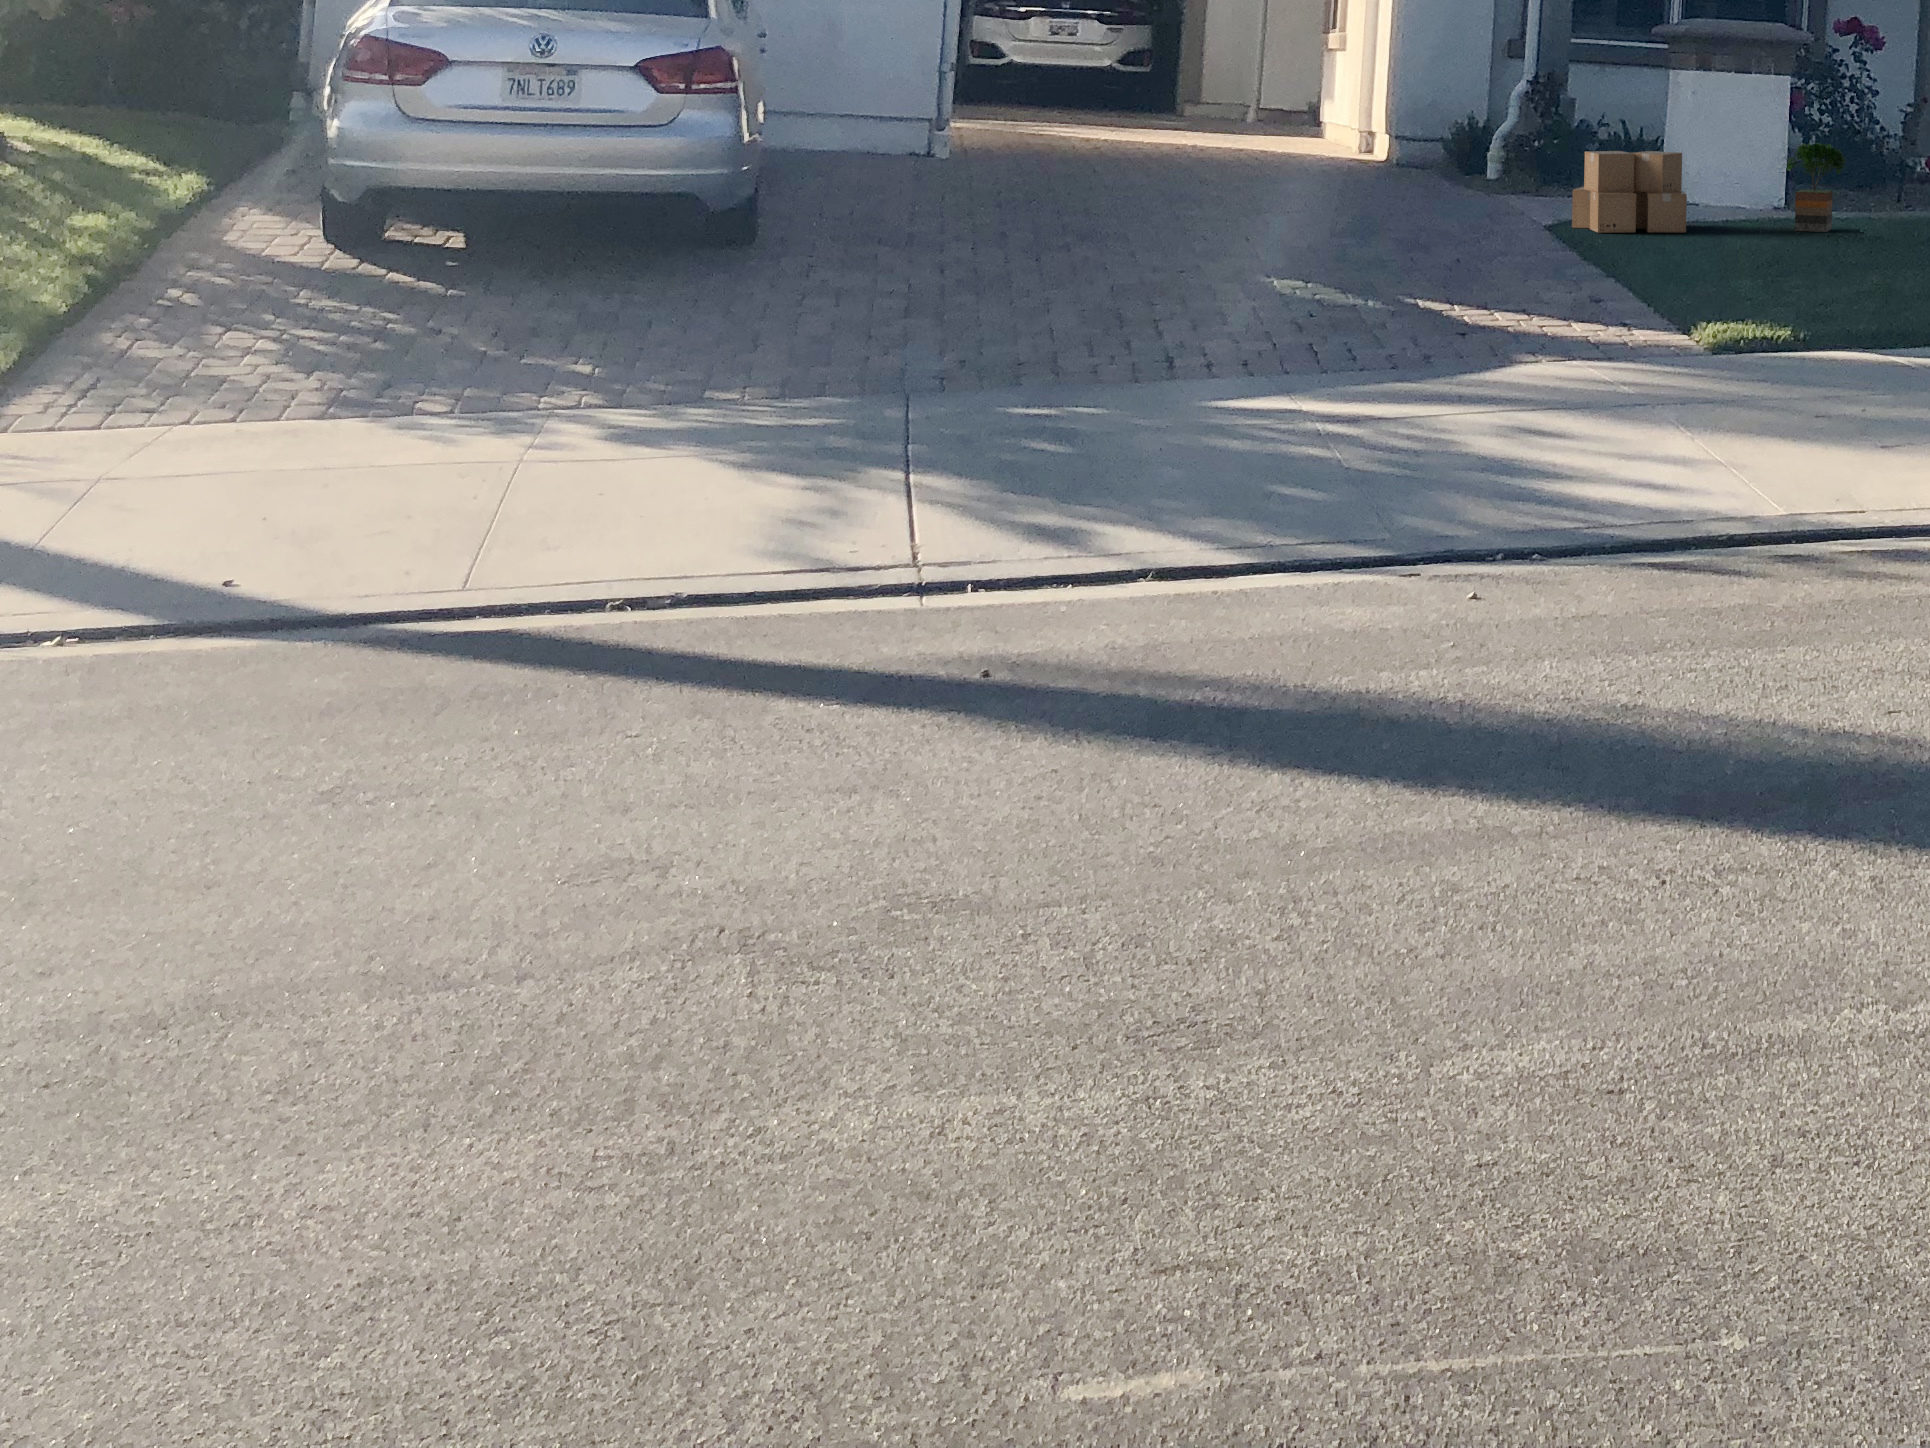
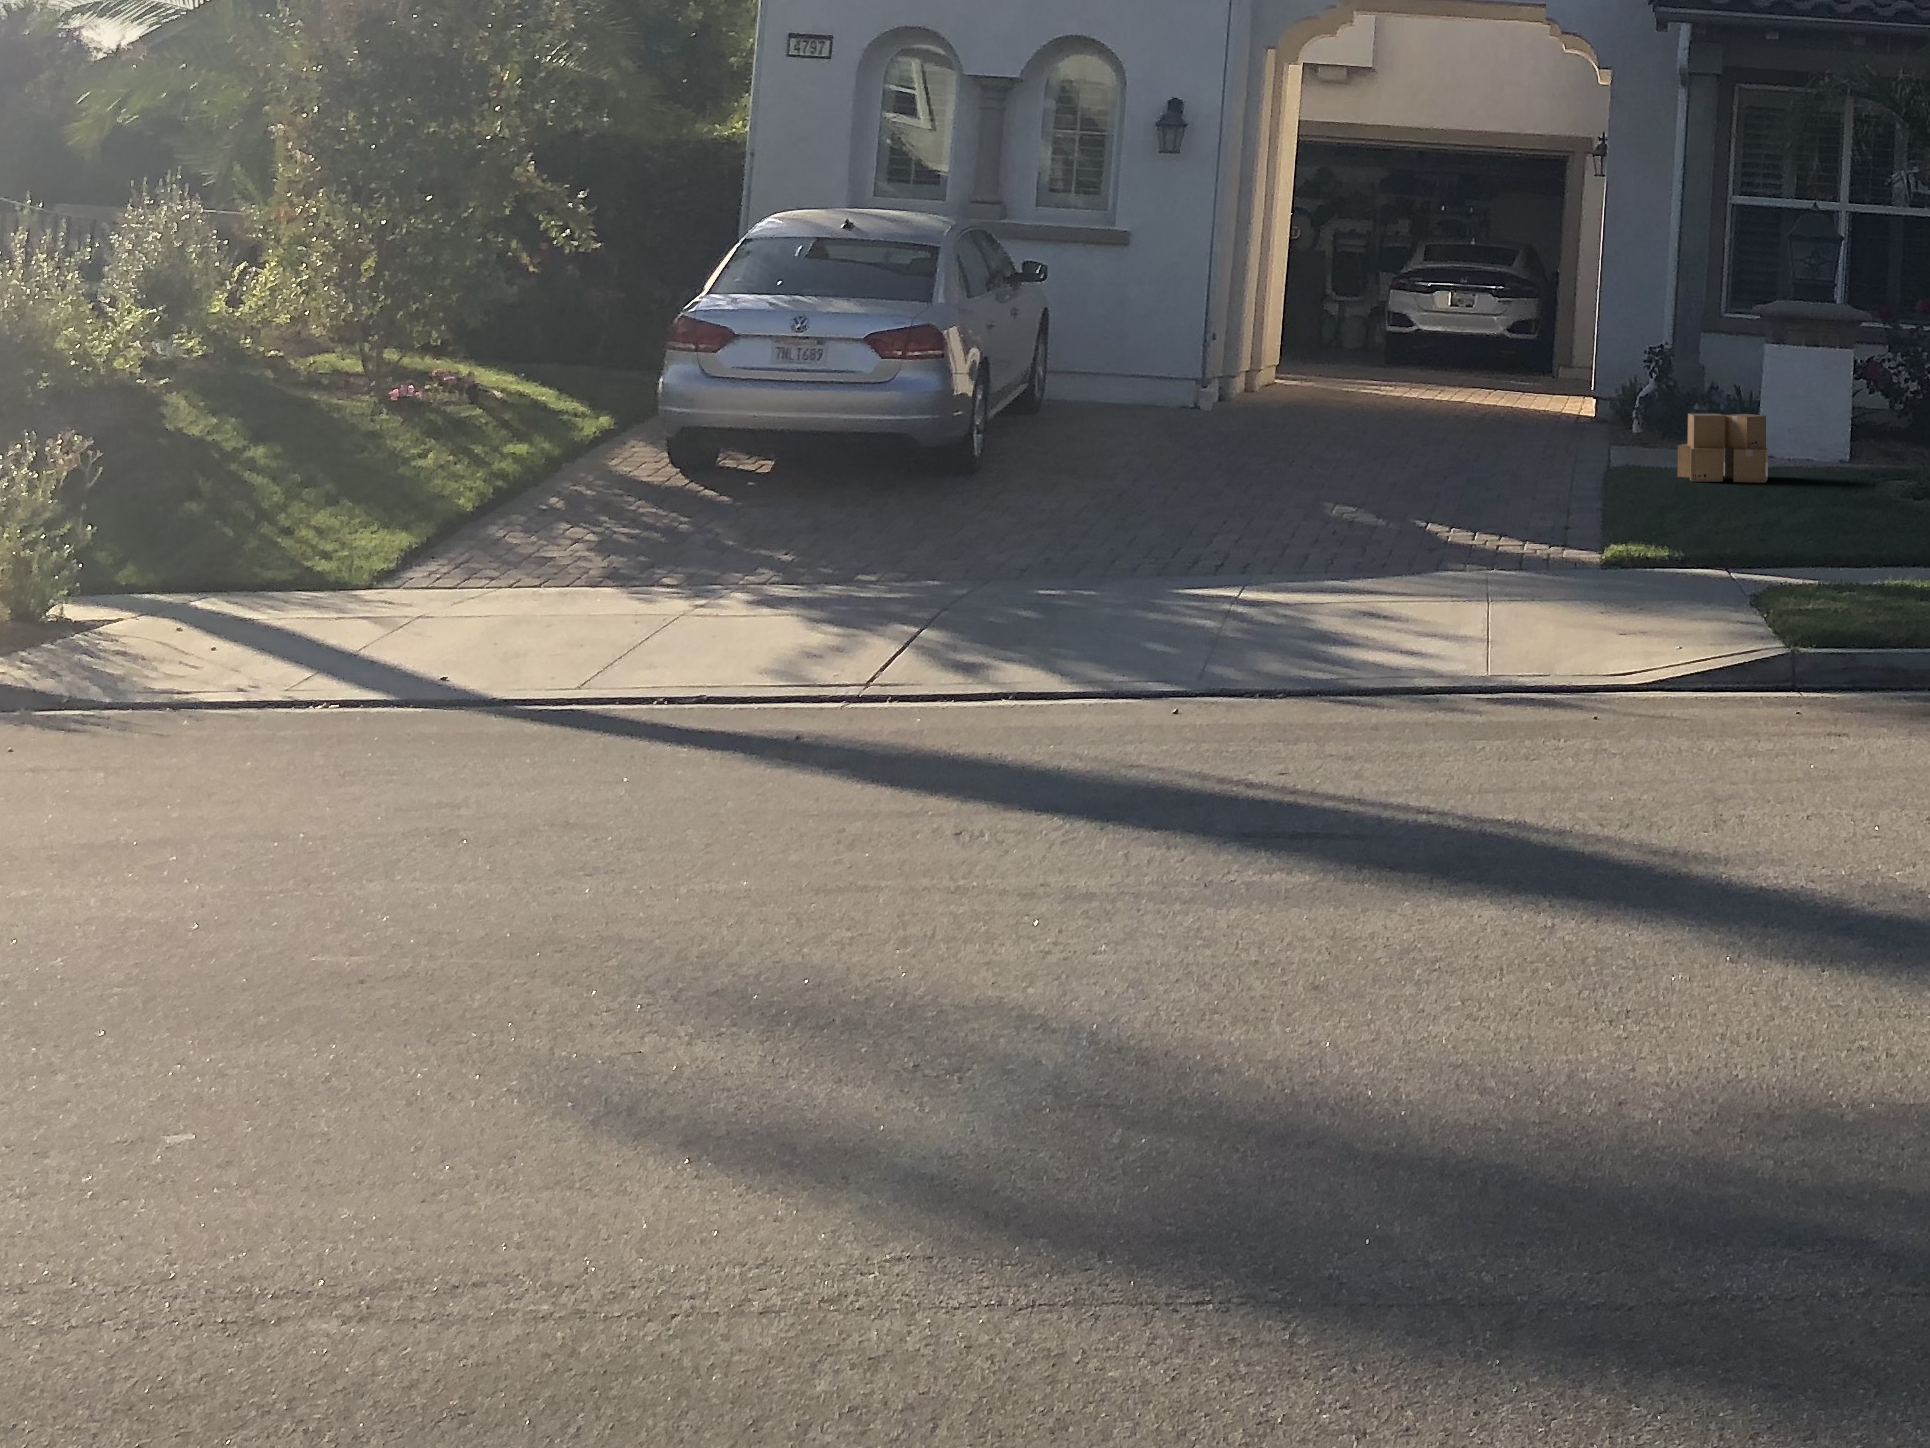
potted tree: present [1787,143,1846,232] -> none [1853,408,1911,485]

